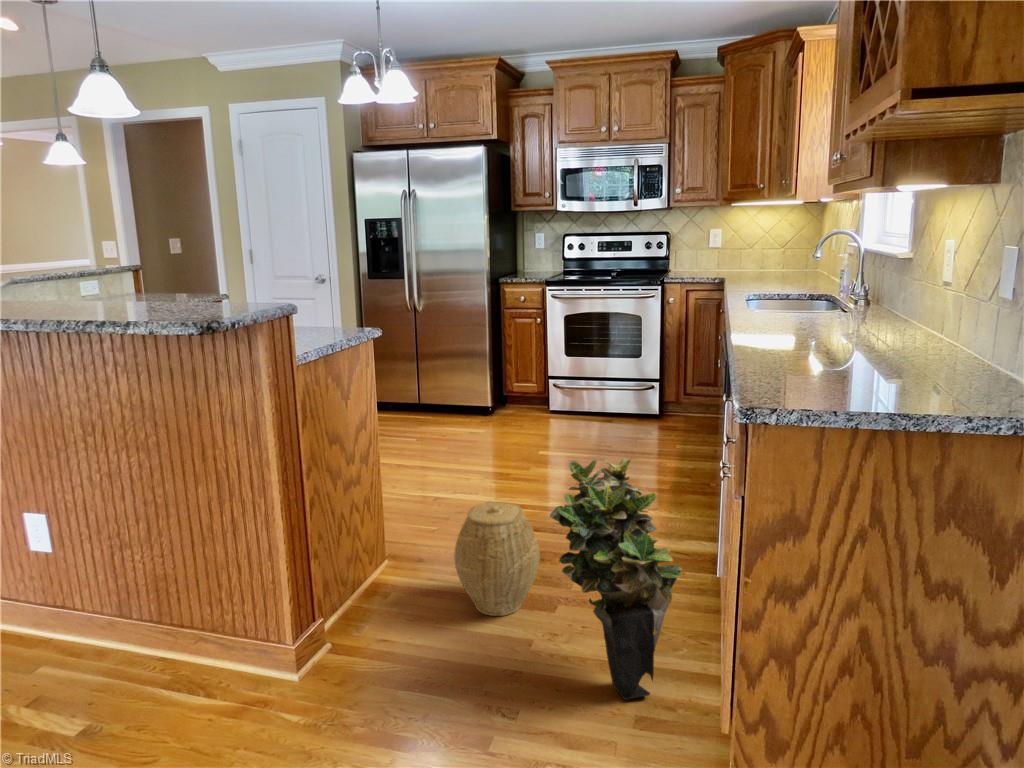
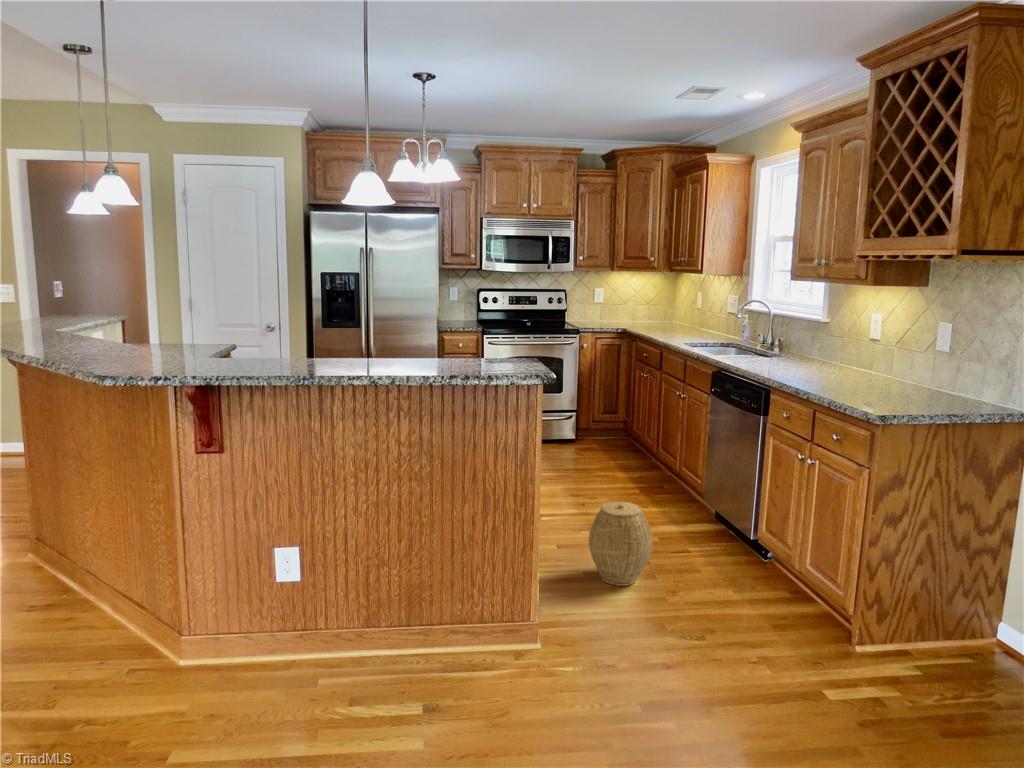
potted plant: present [550,458,682,700] -> none [699,458,792,617]

